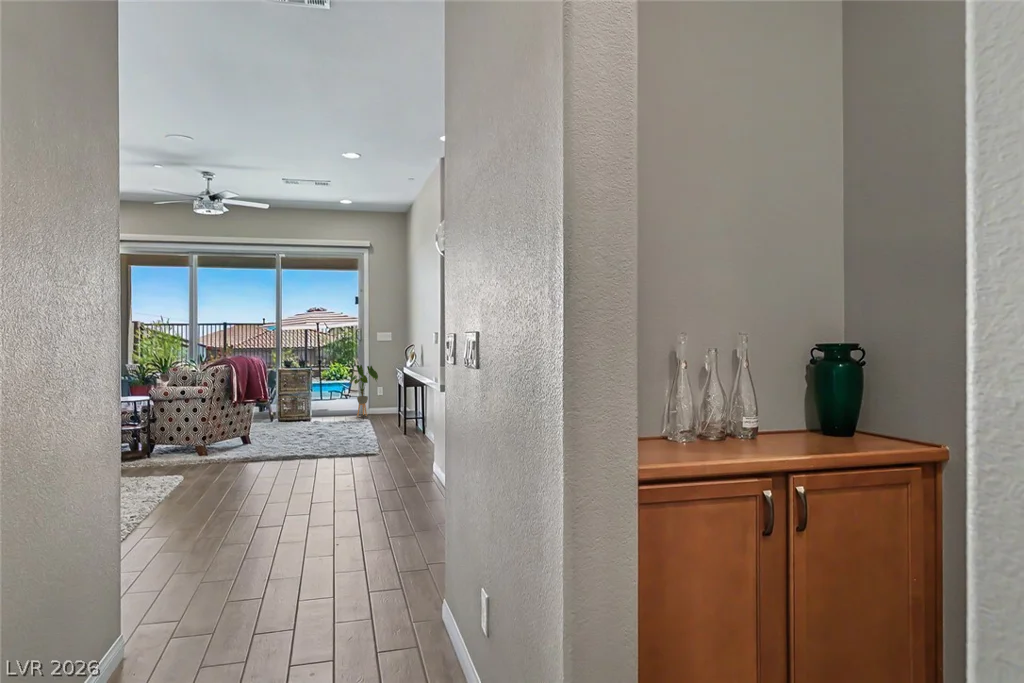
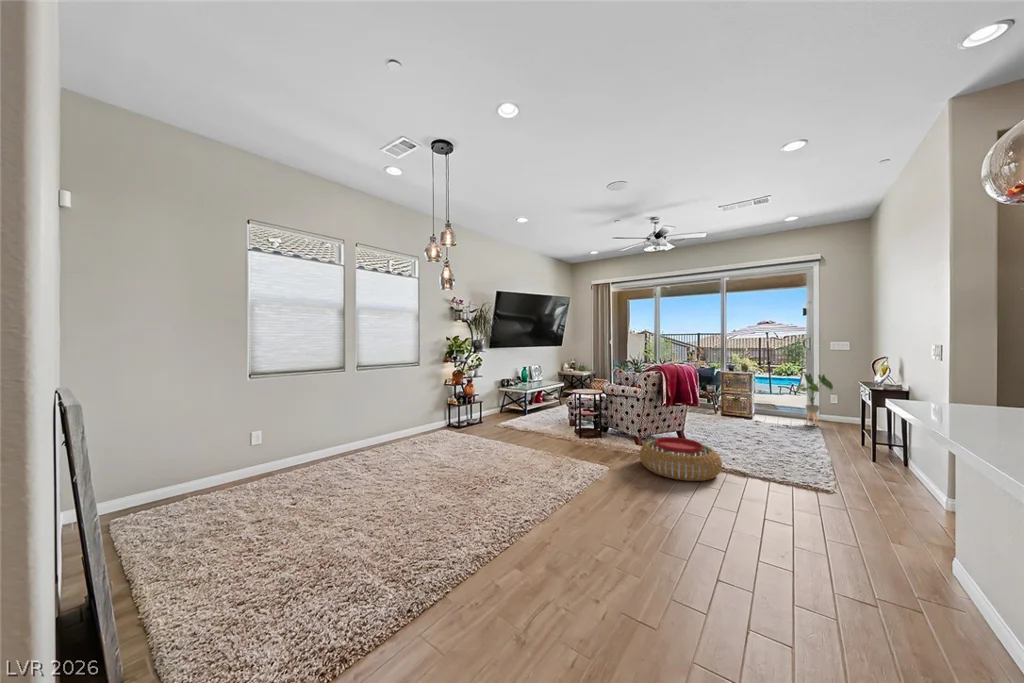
pouf: none [216,433,299,471] -> present [639,437,722,481]

